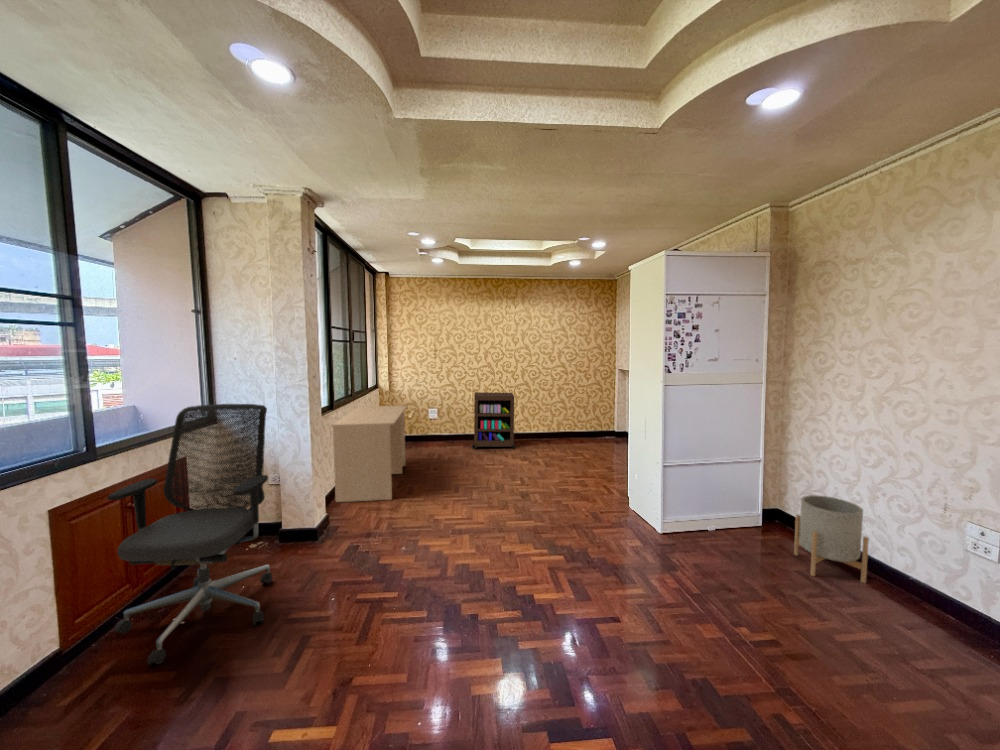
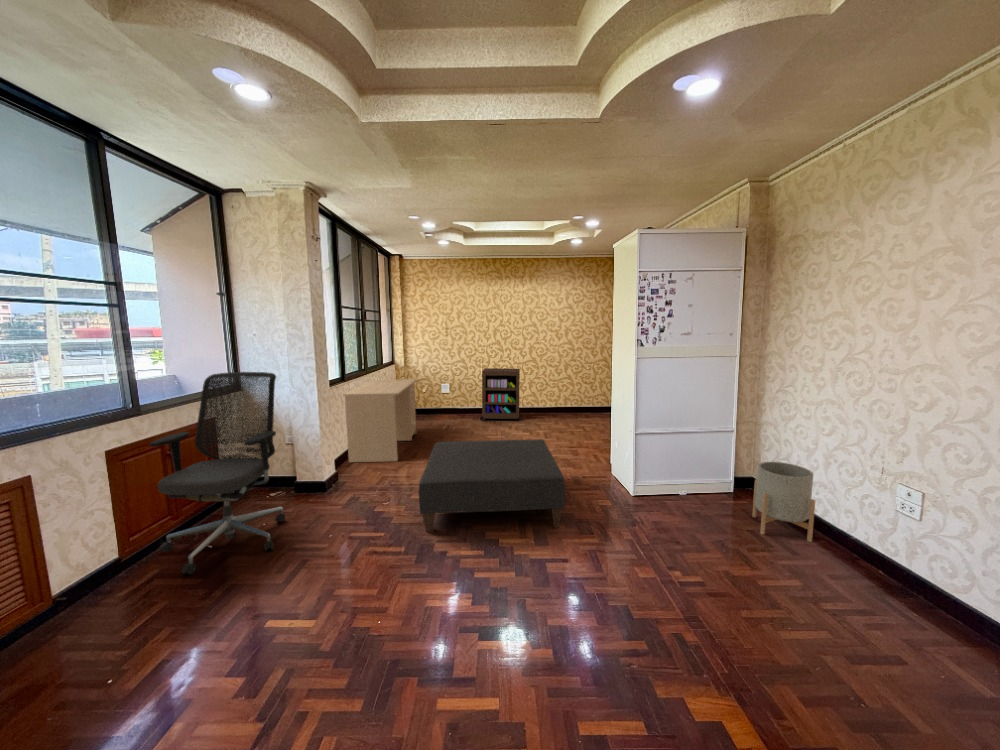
ottoman: none [439,473,603,589] -> present [419,439,565,532]

